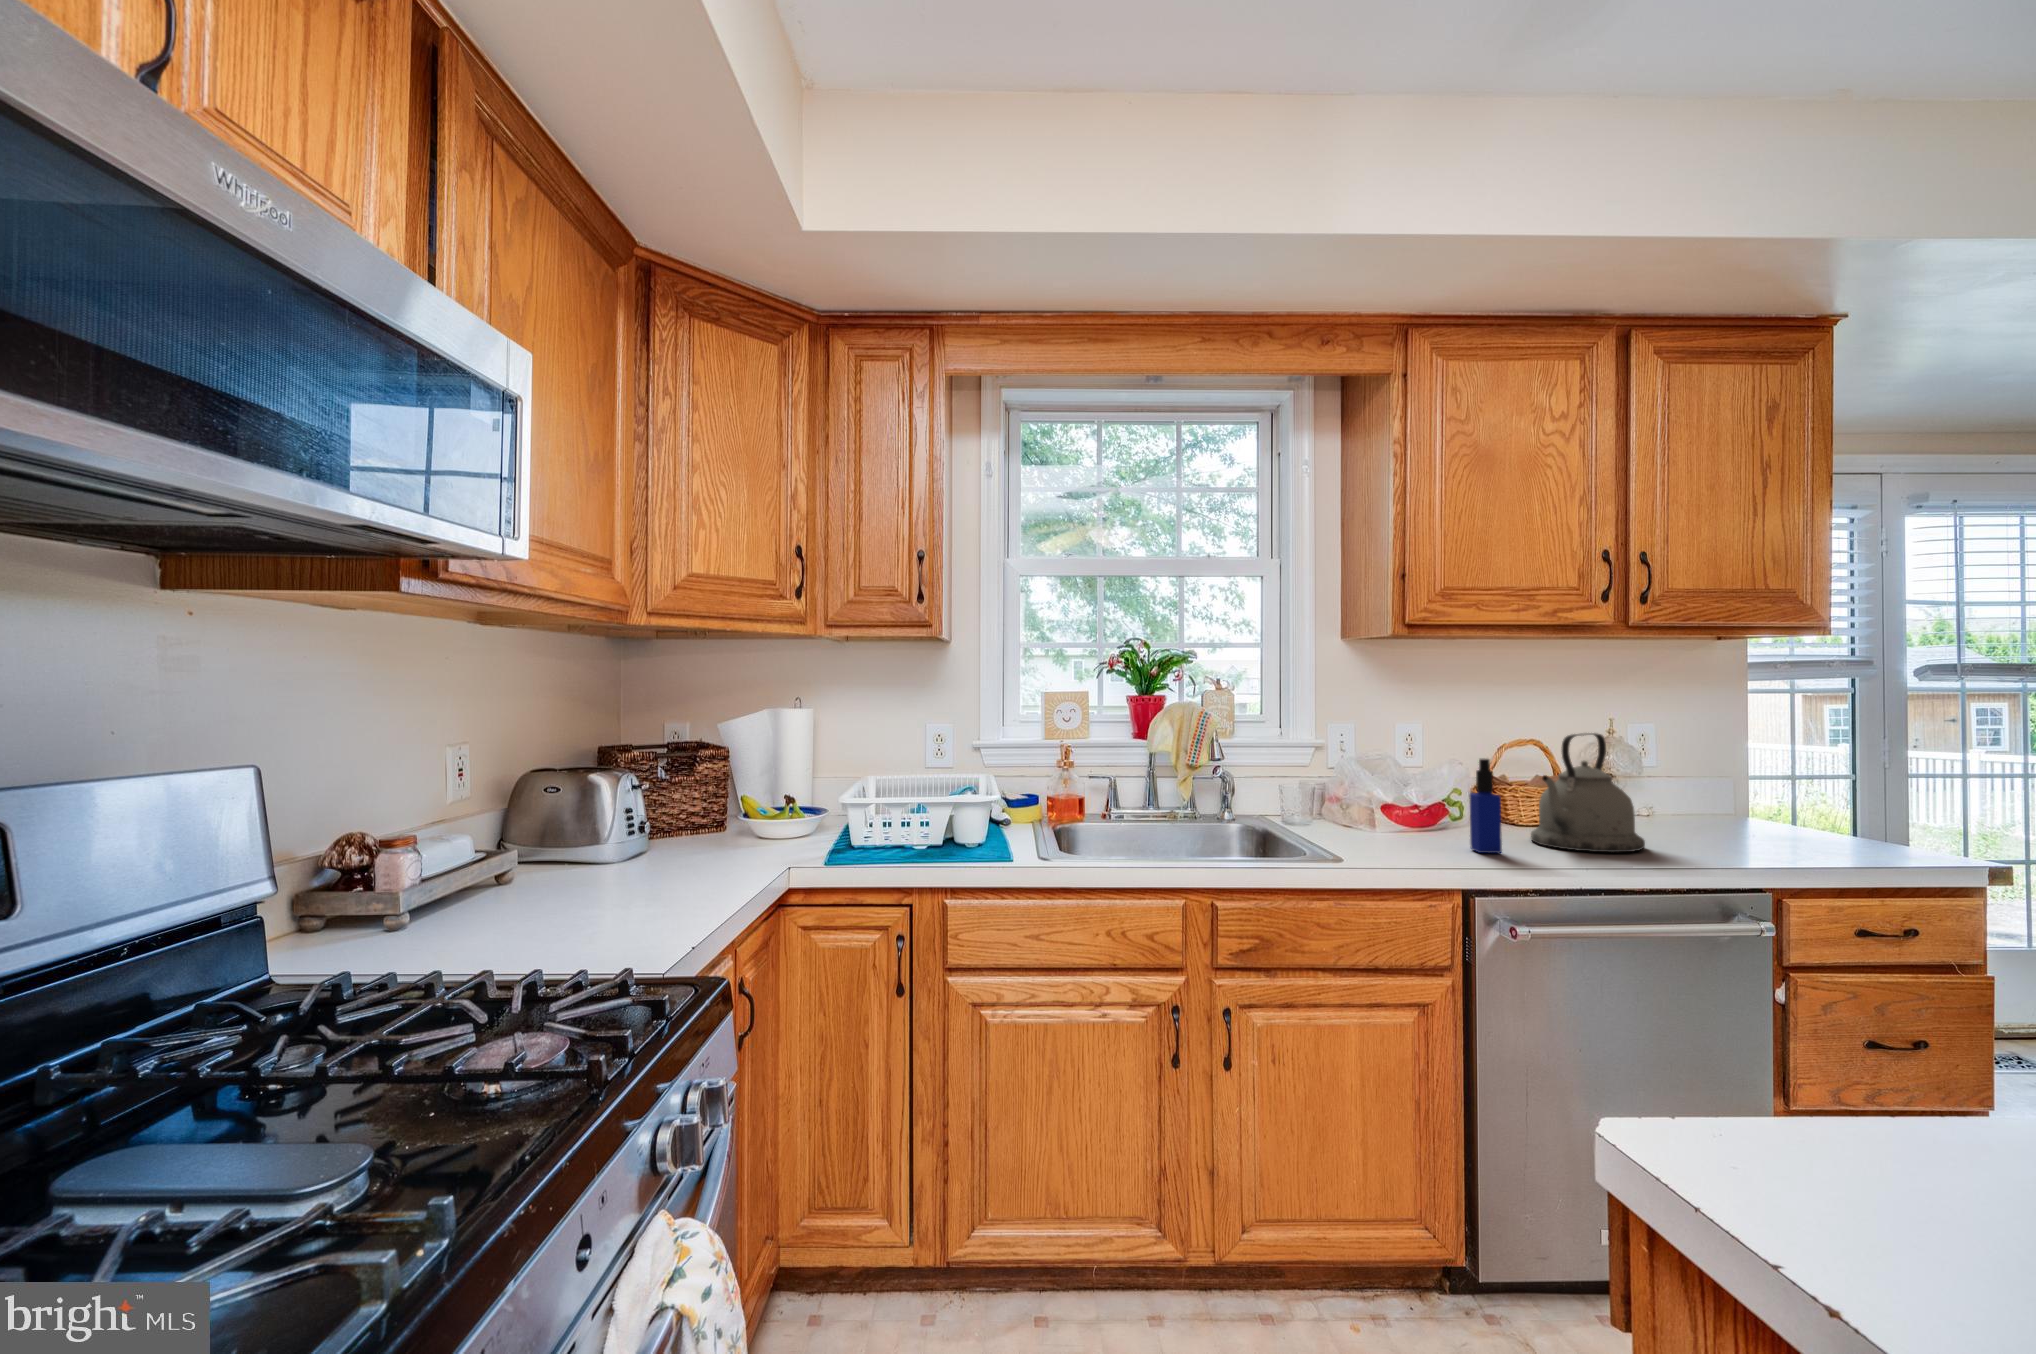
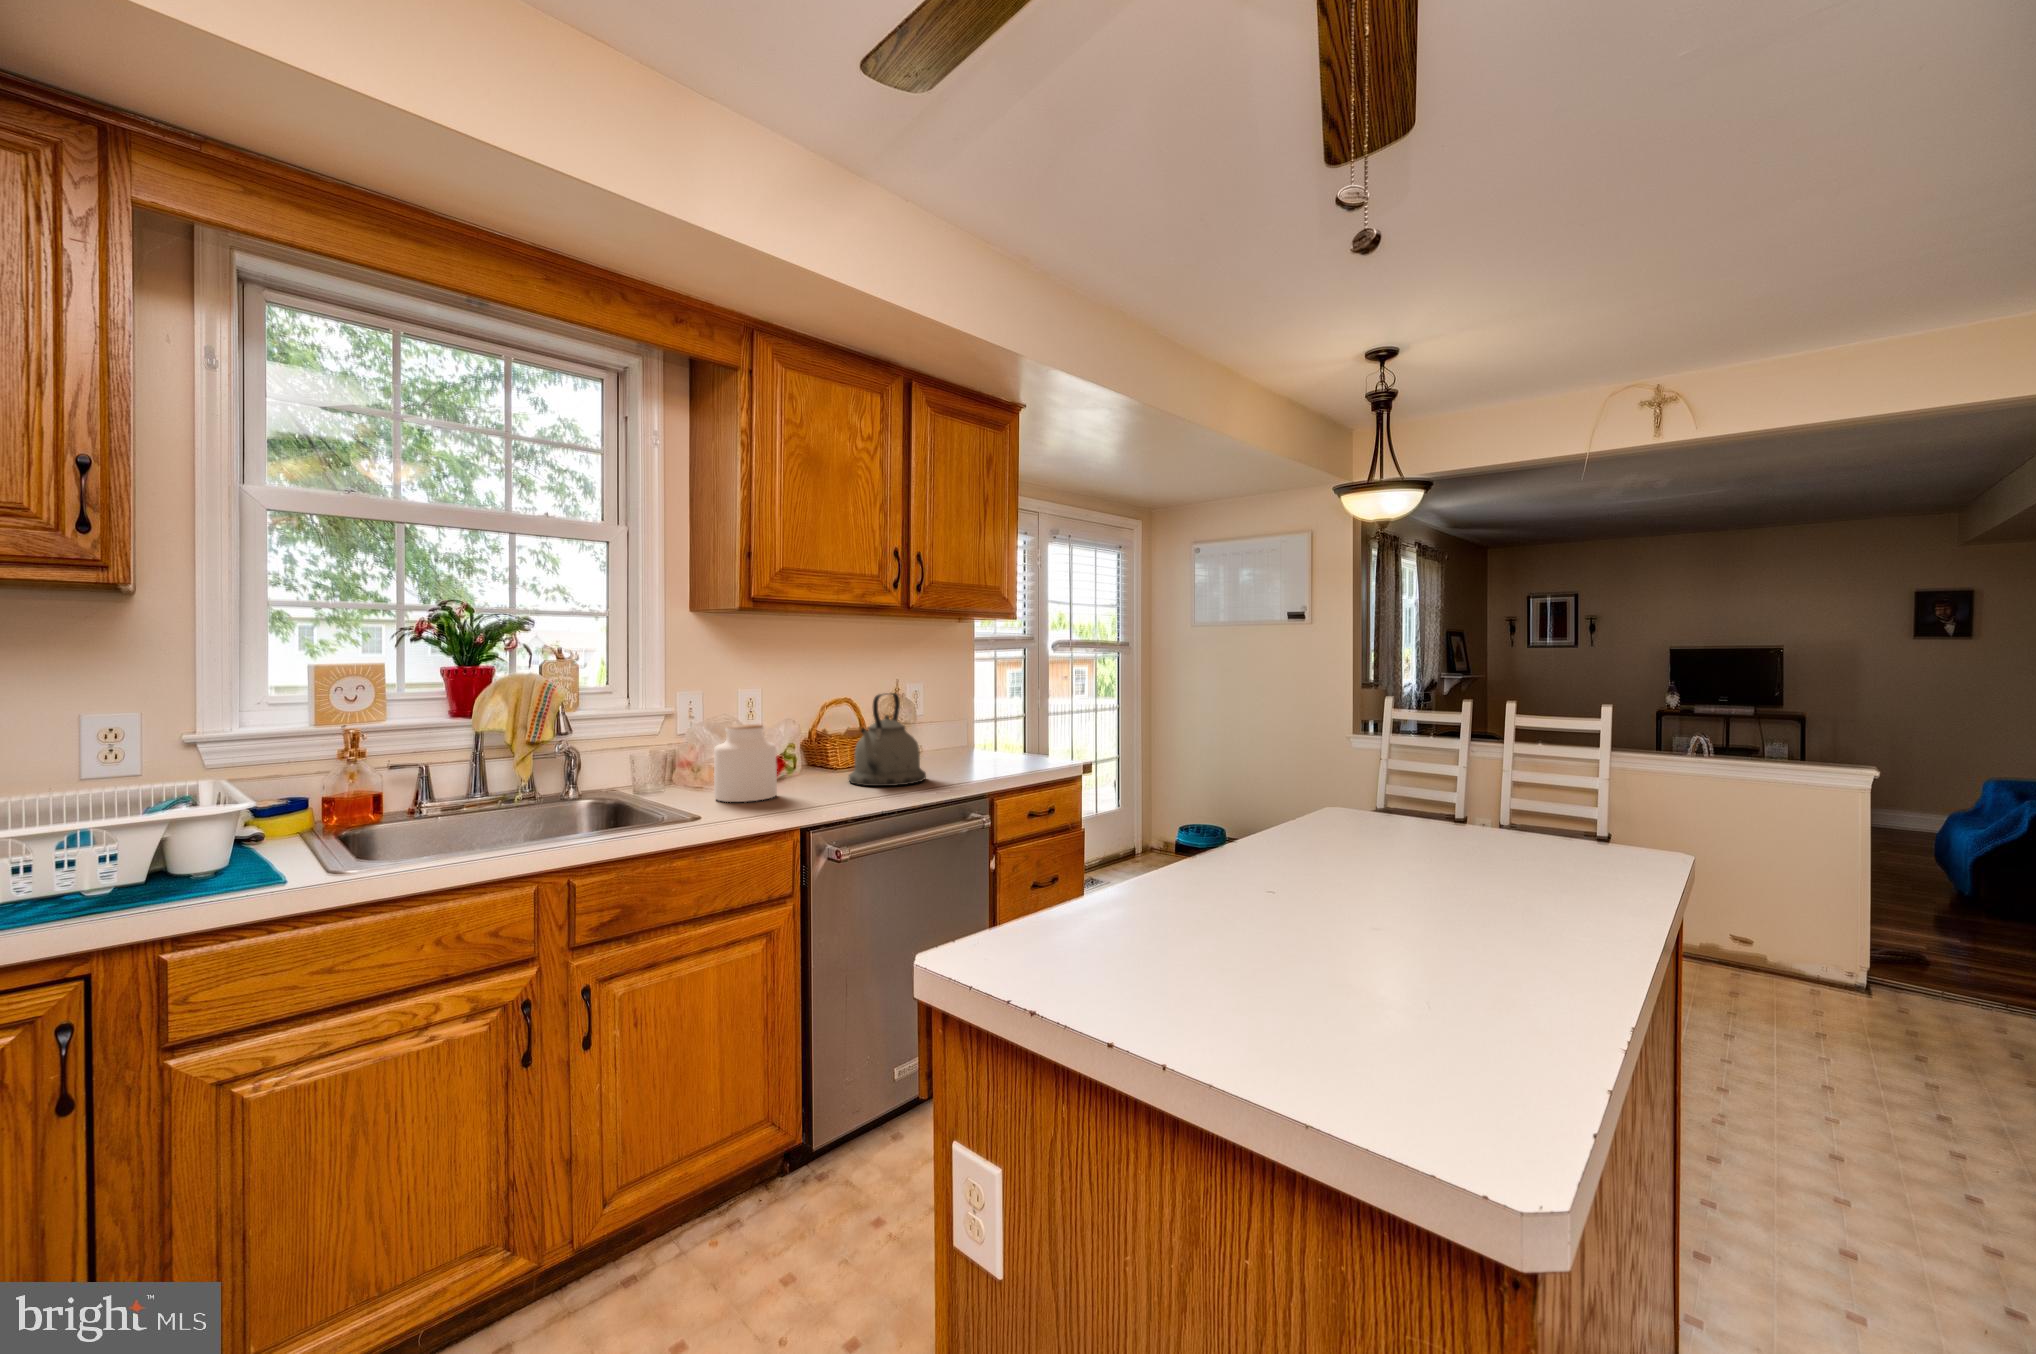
bottle: present [1470,759,1502,853] -> none [807,717,832,798]
jar: none [1362,762,1433,847] -> present [714,724,777,802]

